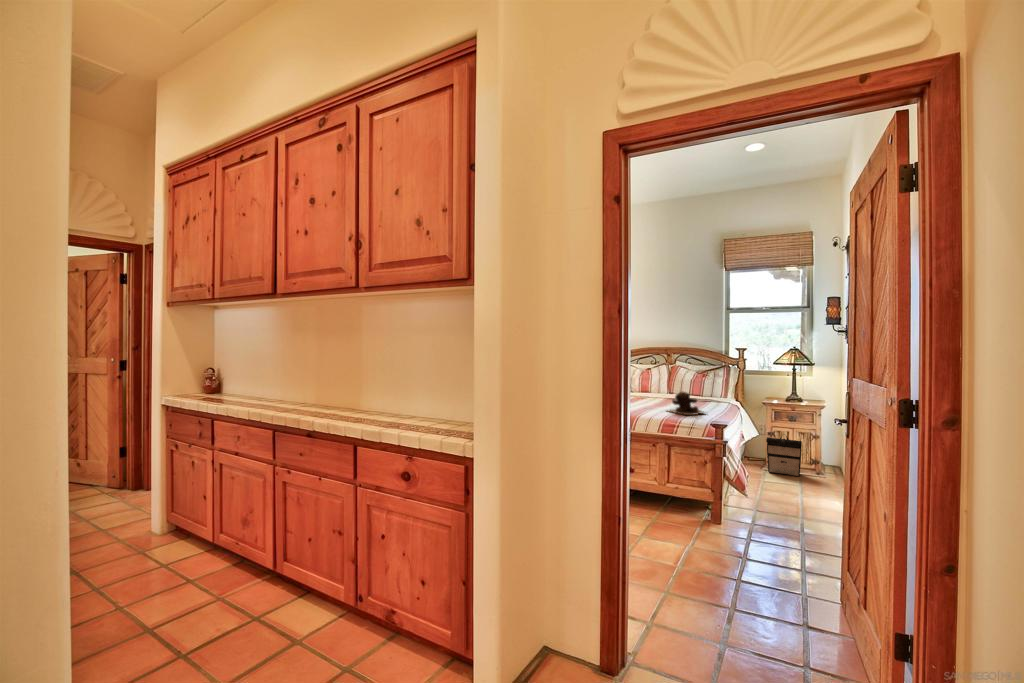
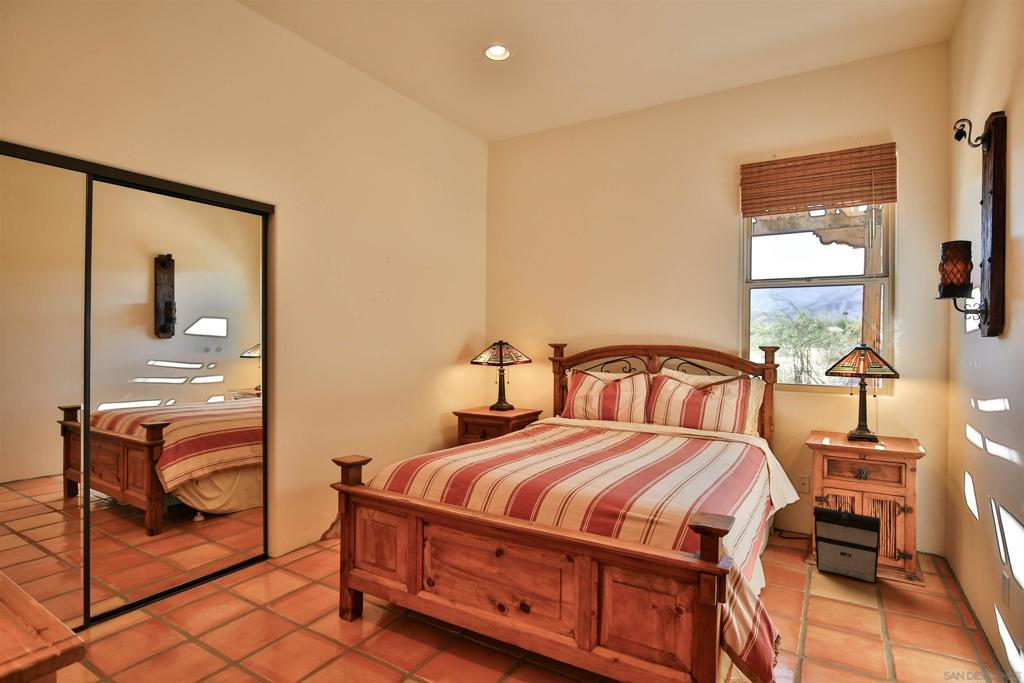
teddy bear: present [669,392,704,415] -> none [612,433,697,487]

